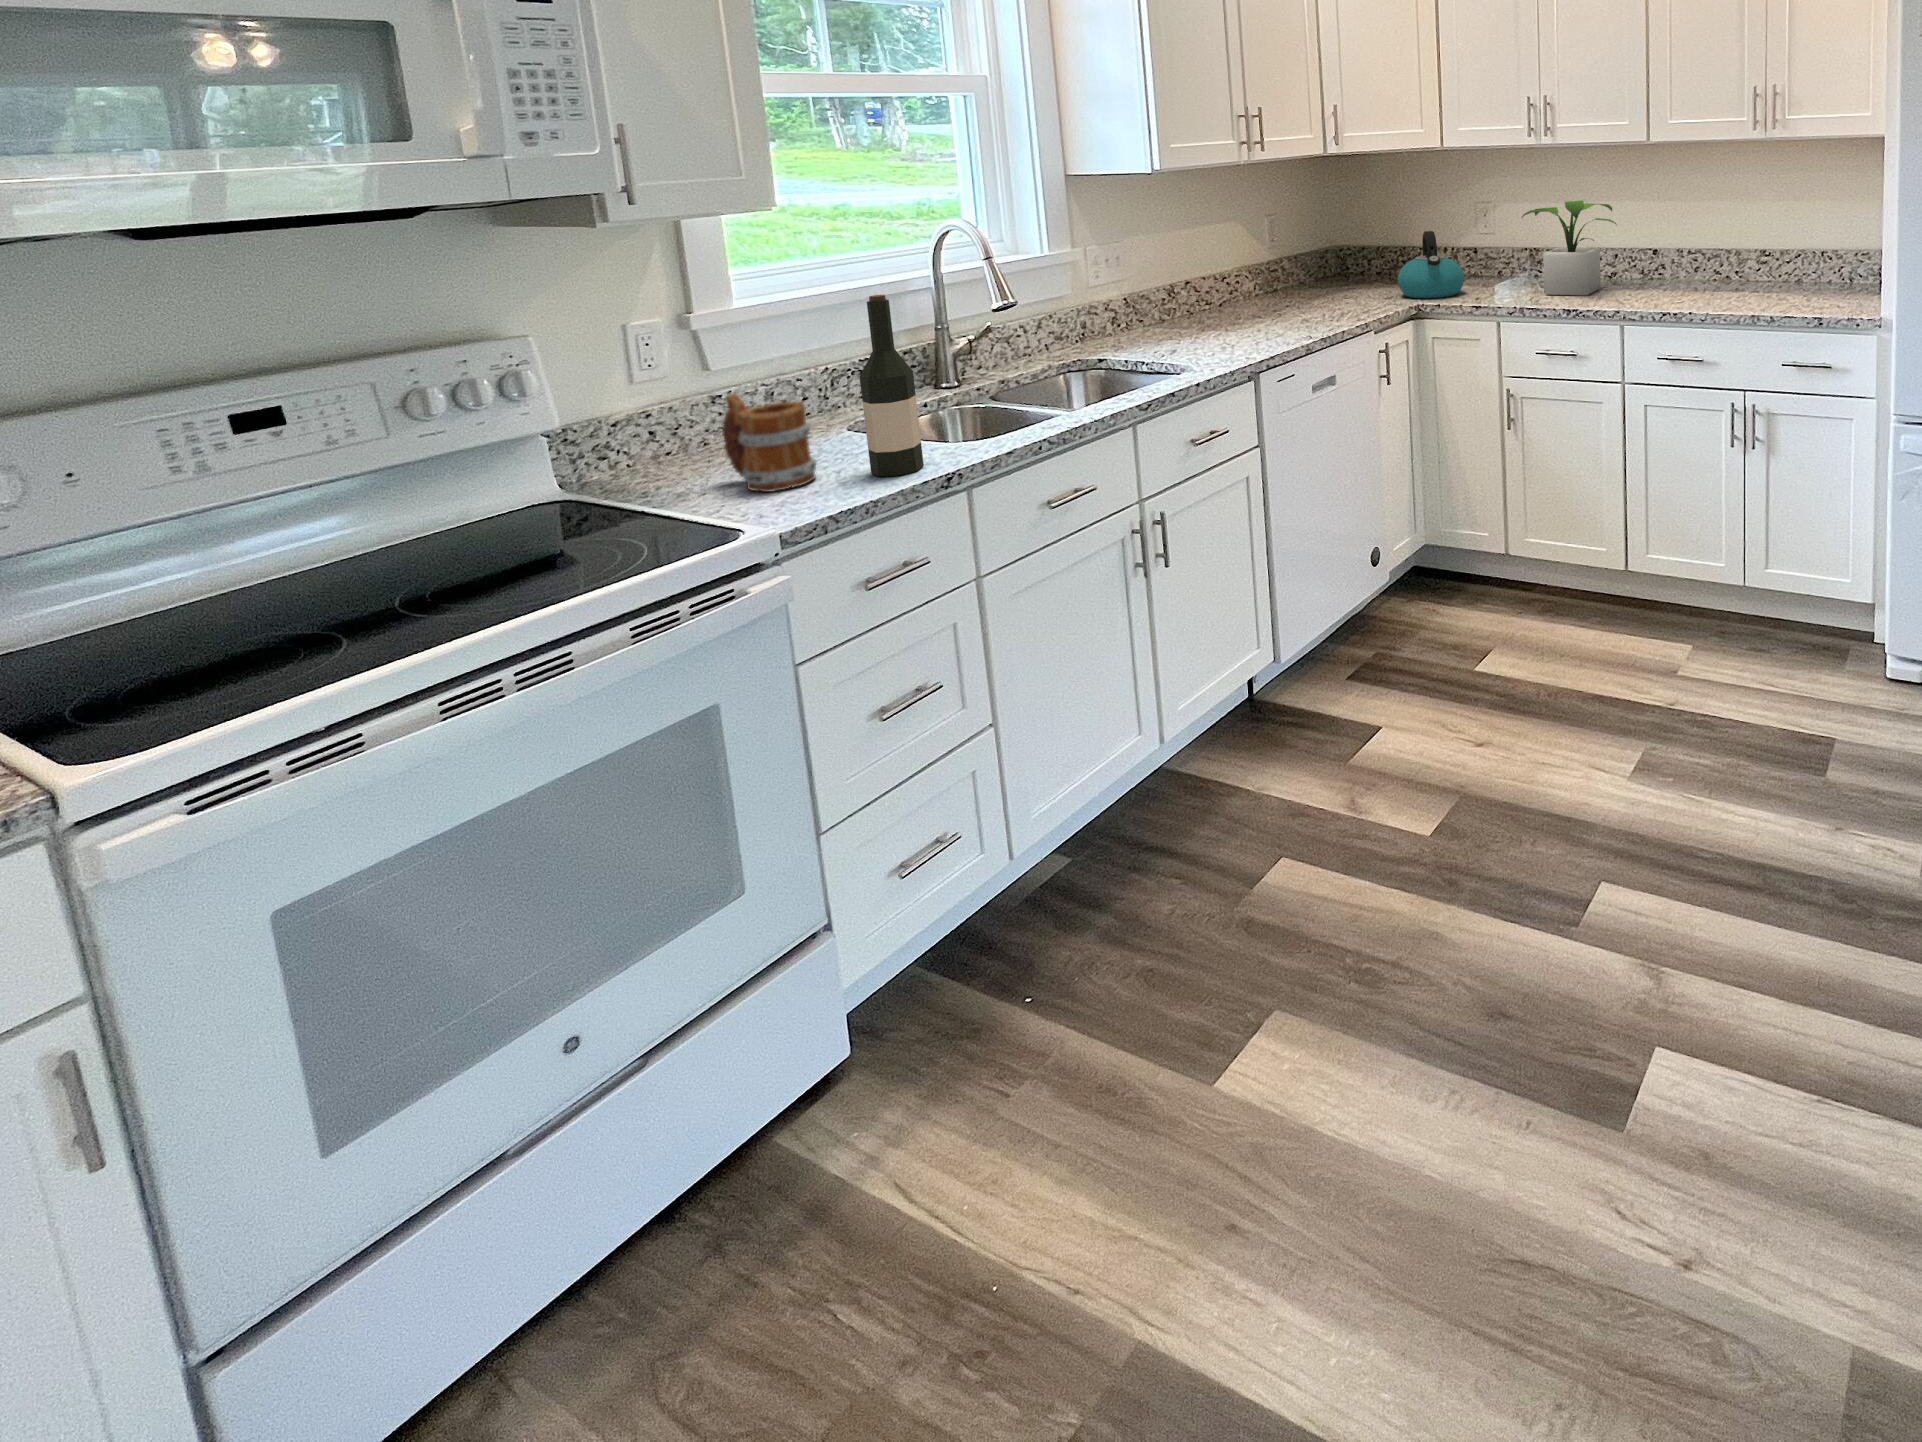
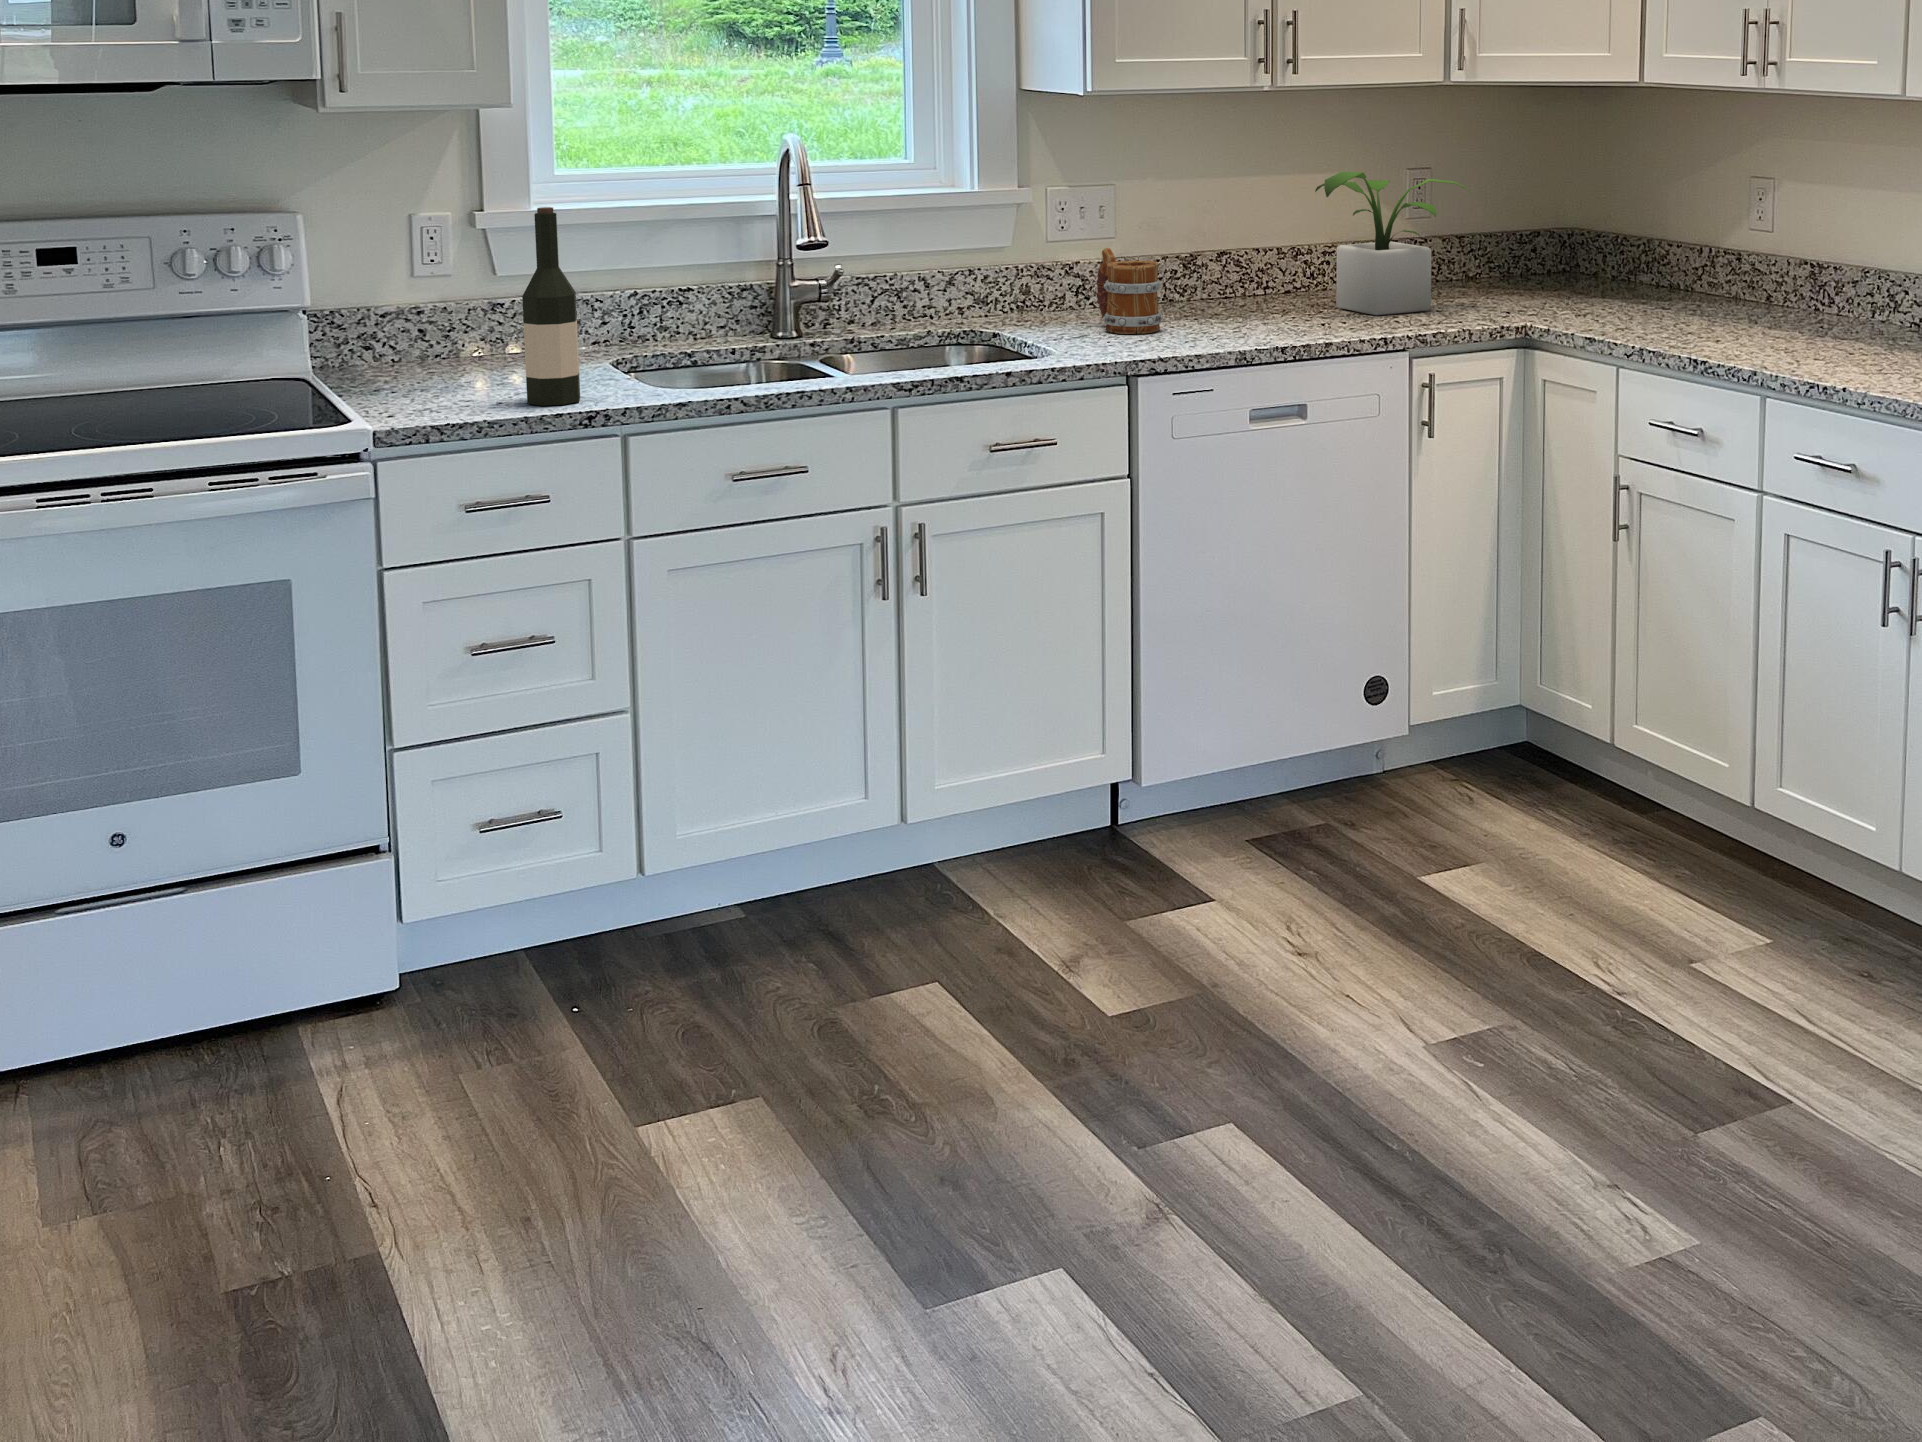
potted plant: present [1522,200,1617,296] -> present [1315,172,1470,316]
kettle: present [1398,231,1464,298] -> none [1541,214,1649,321]
mug: present [722,394,816,492] -> present [1096,248,1163,334]

